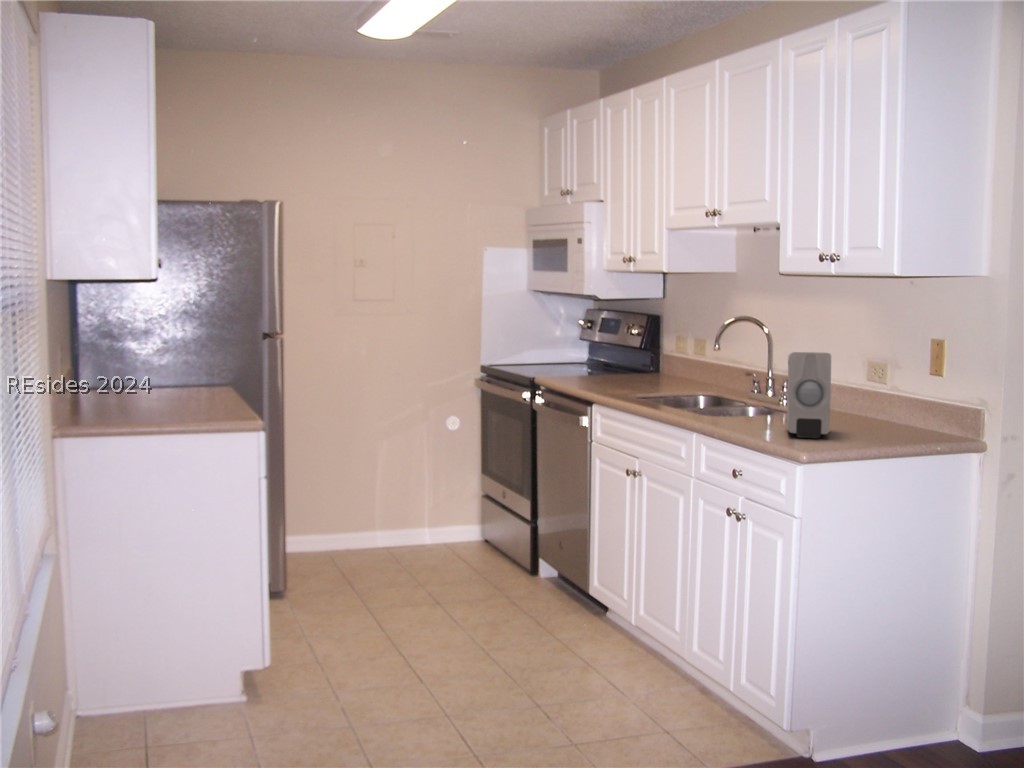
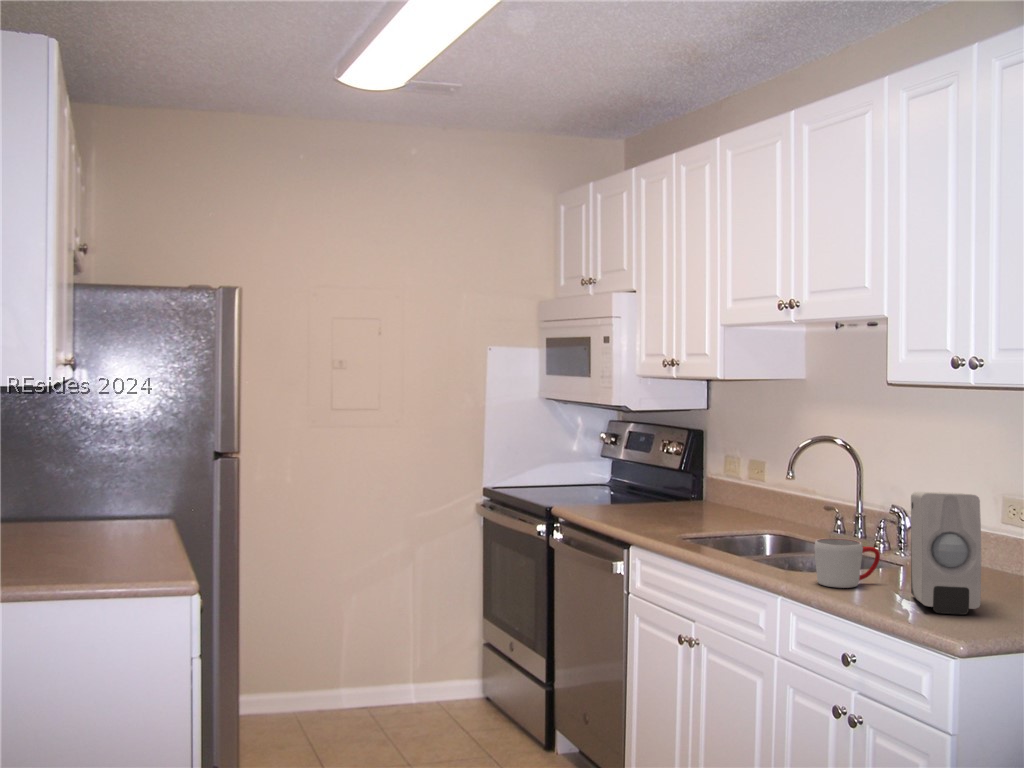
mug: none [721,390,770,425] -> present [814,538,880,588]

